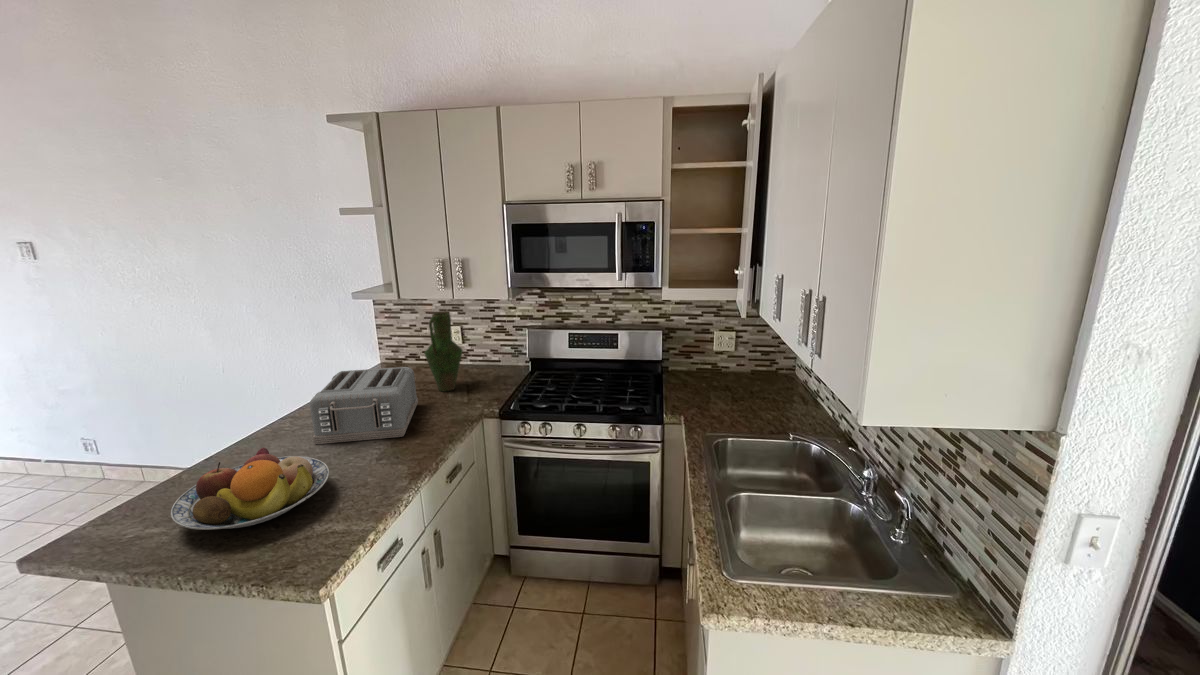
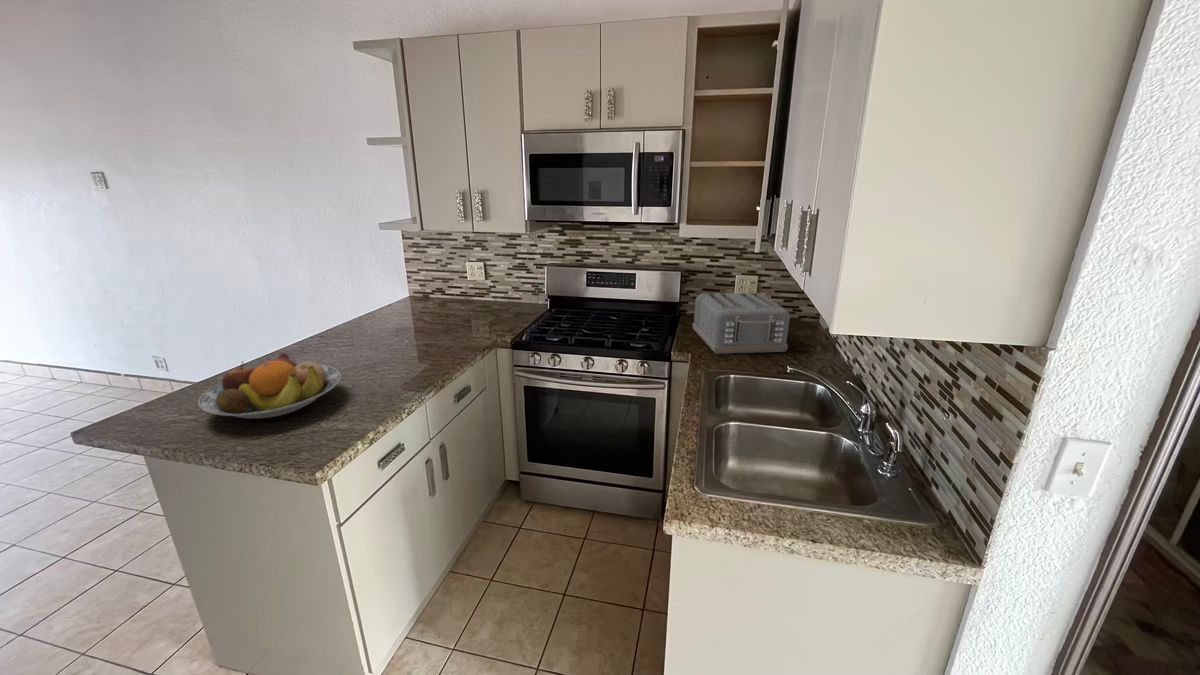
vase: present [424,311,463,392] -> none [445,244,482,322]
toaster: present [310,367,418,444] -> present [693,293,790,354]

